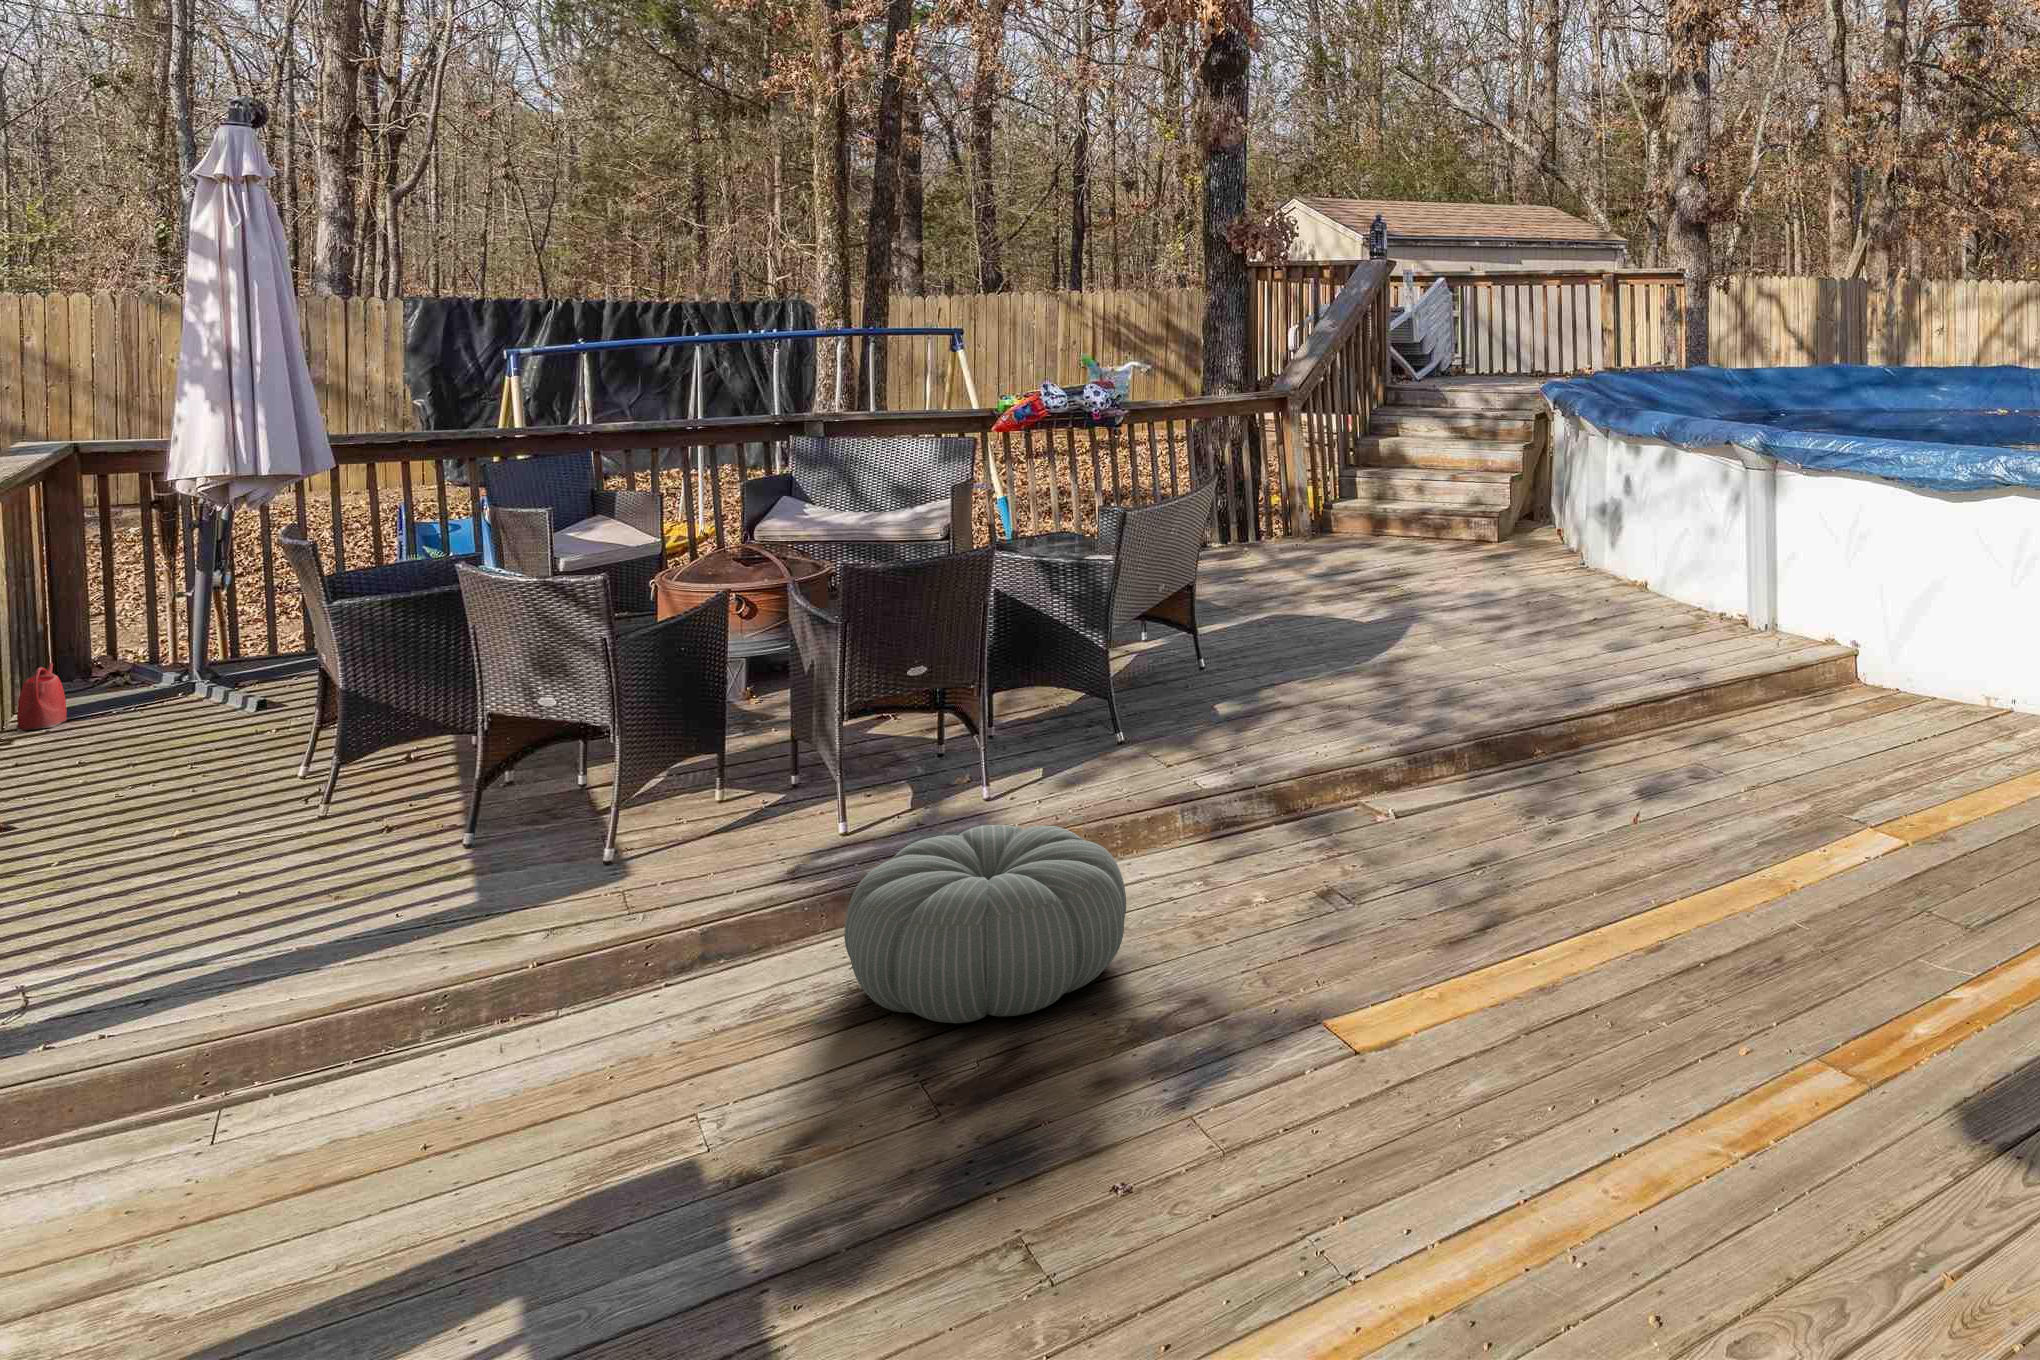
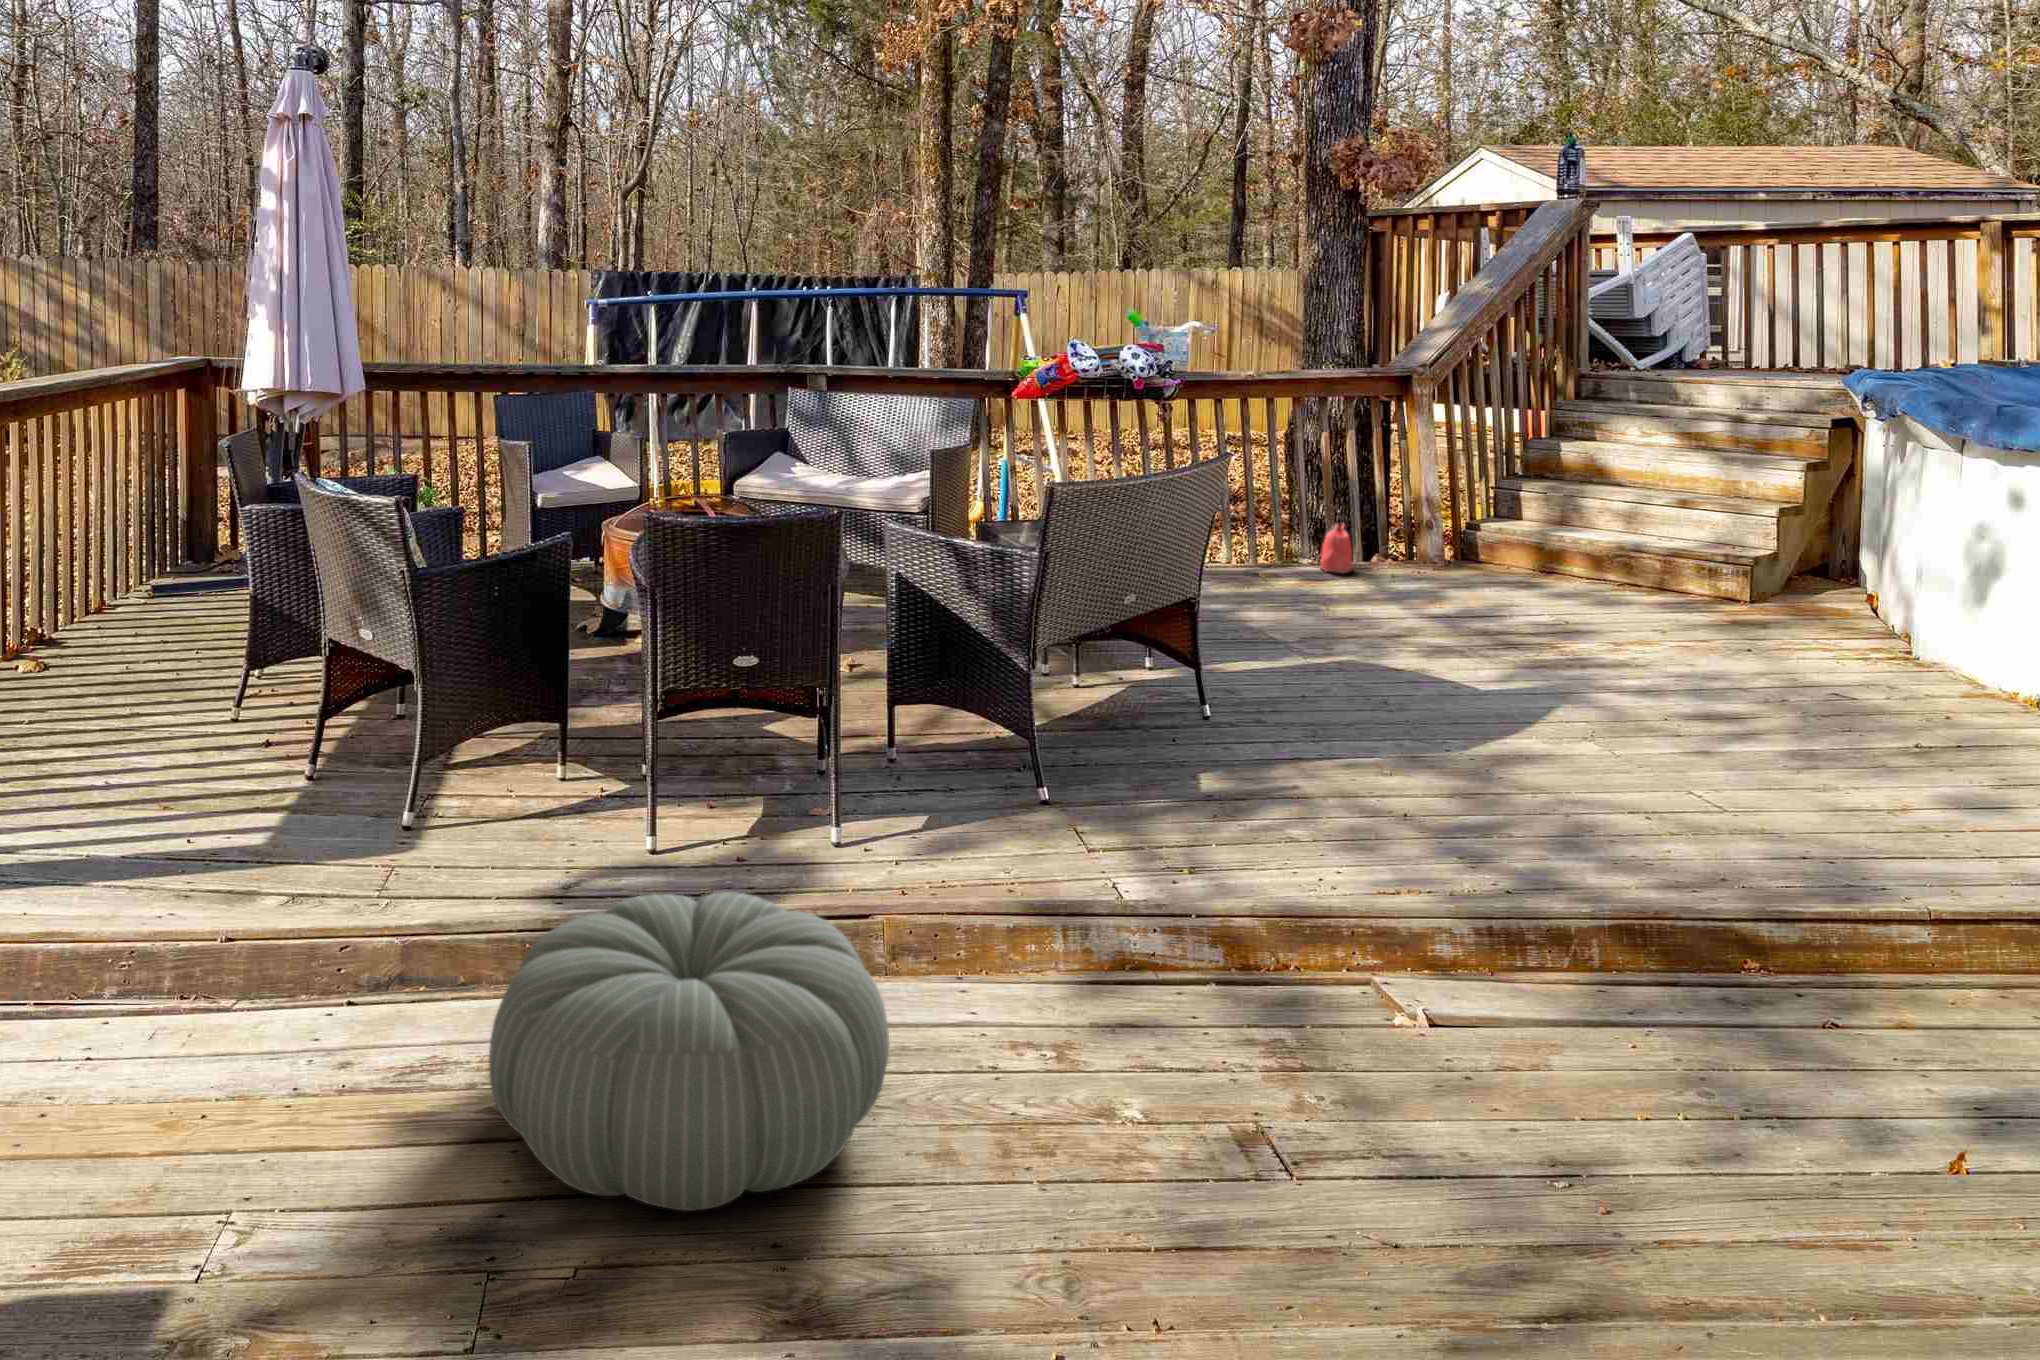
watering can: present [16,663,67,730] -> present [1321,524,1352,573]

